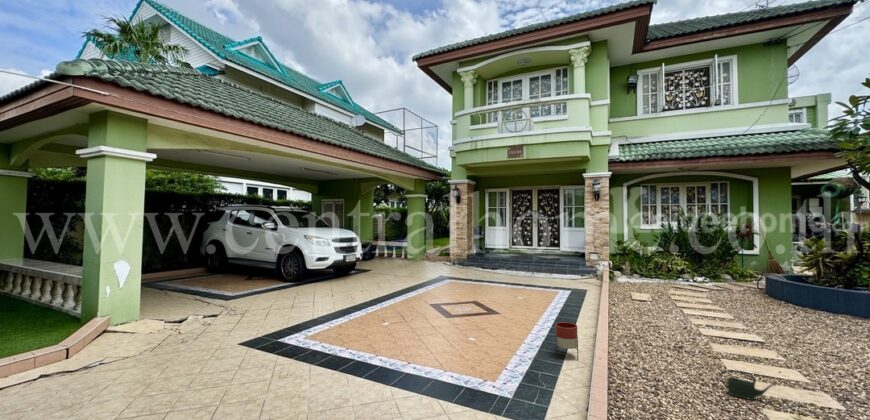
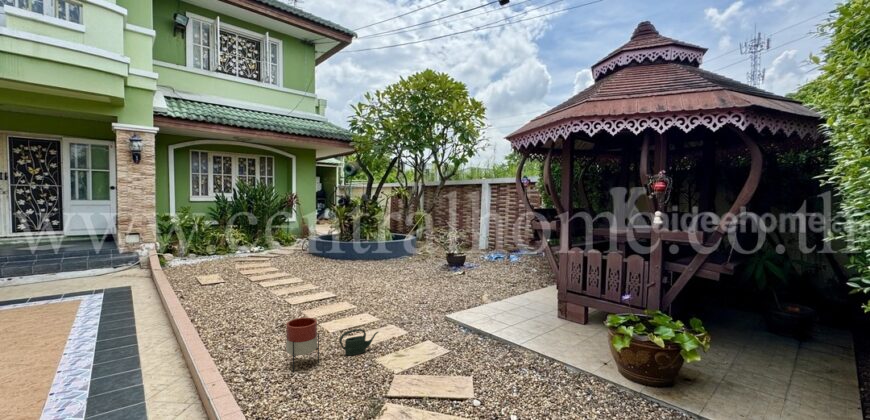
planter: present [555,322,578,360] -> present [286,318,319,372]

